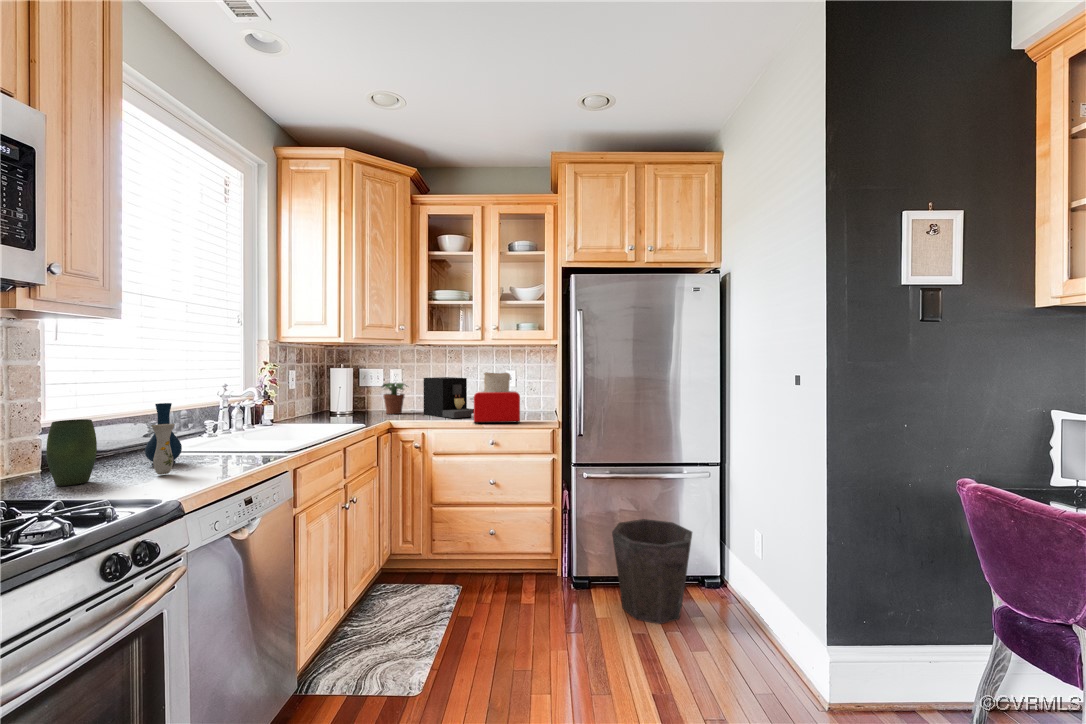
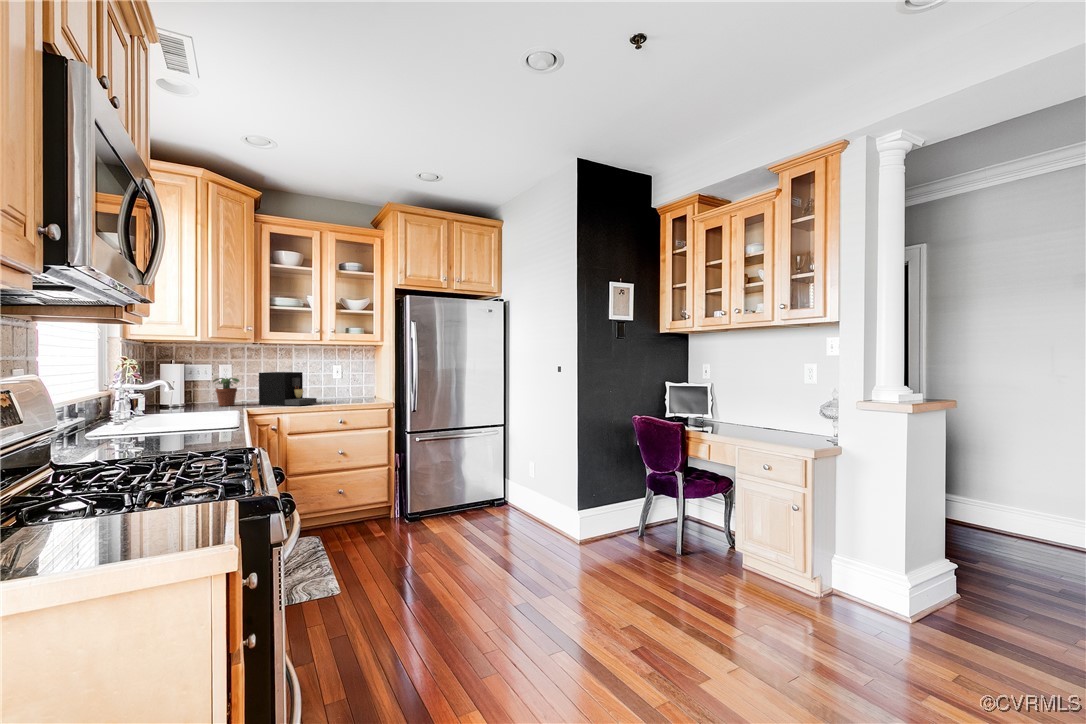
toaster: present [470,372,520,424] -> none [321,367,365,408]
vase: present [46,403,182,486] -> none [112,391,195,450]
waste bin: present [612,519,692,624] -> none [441,466,492,529]

